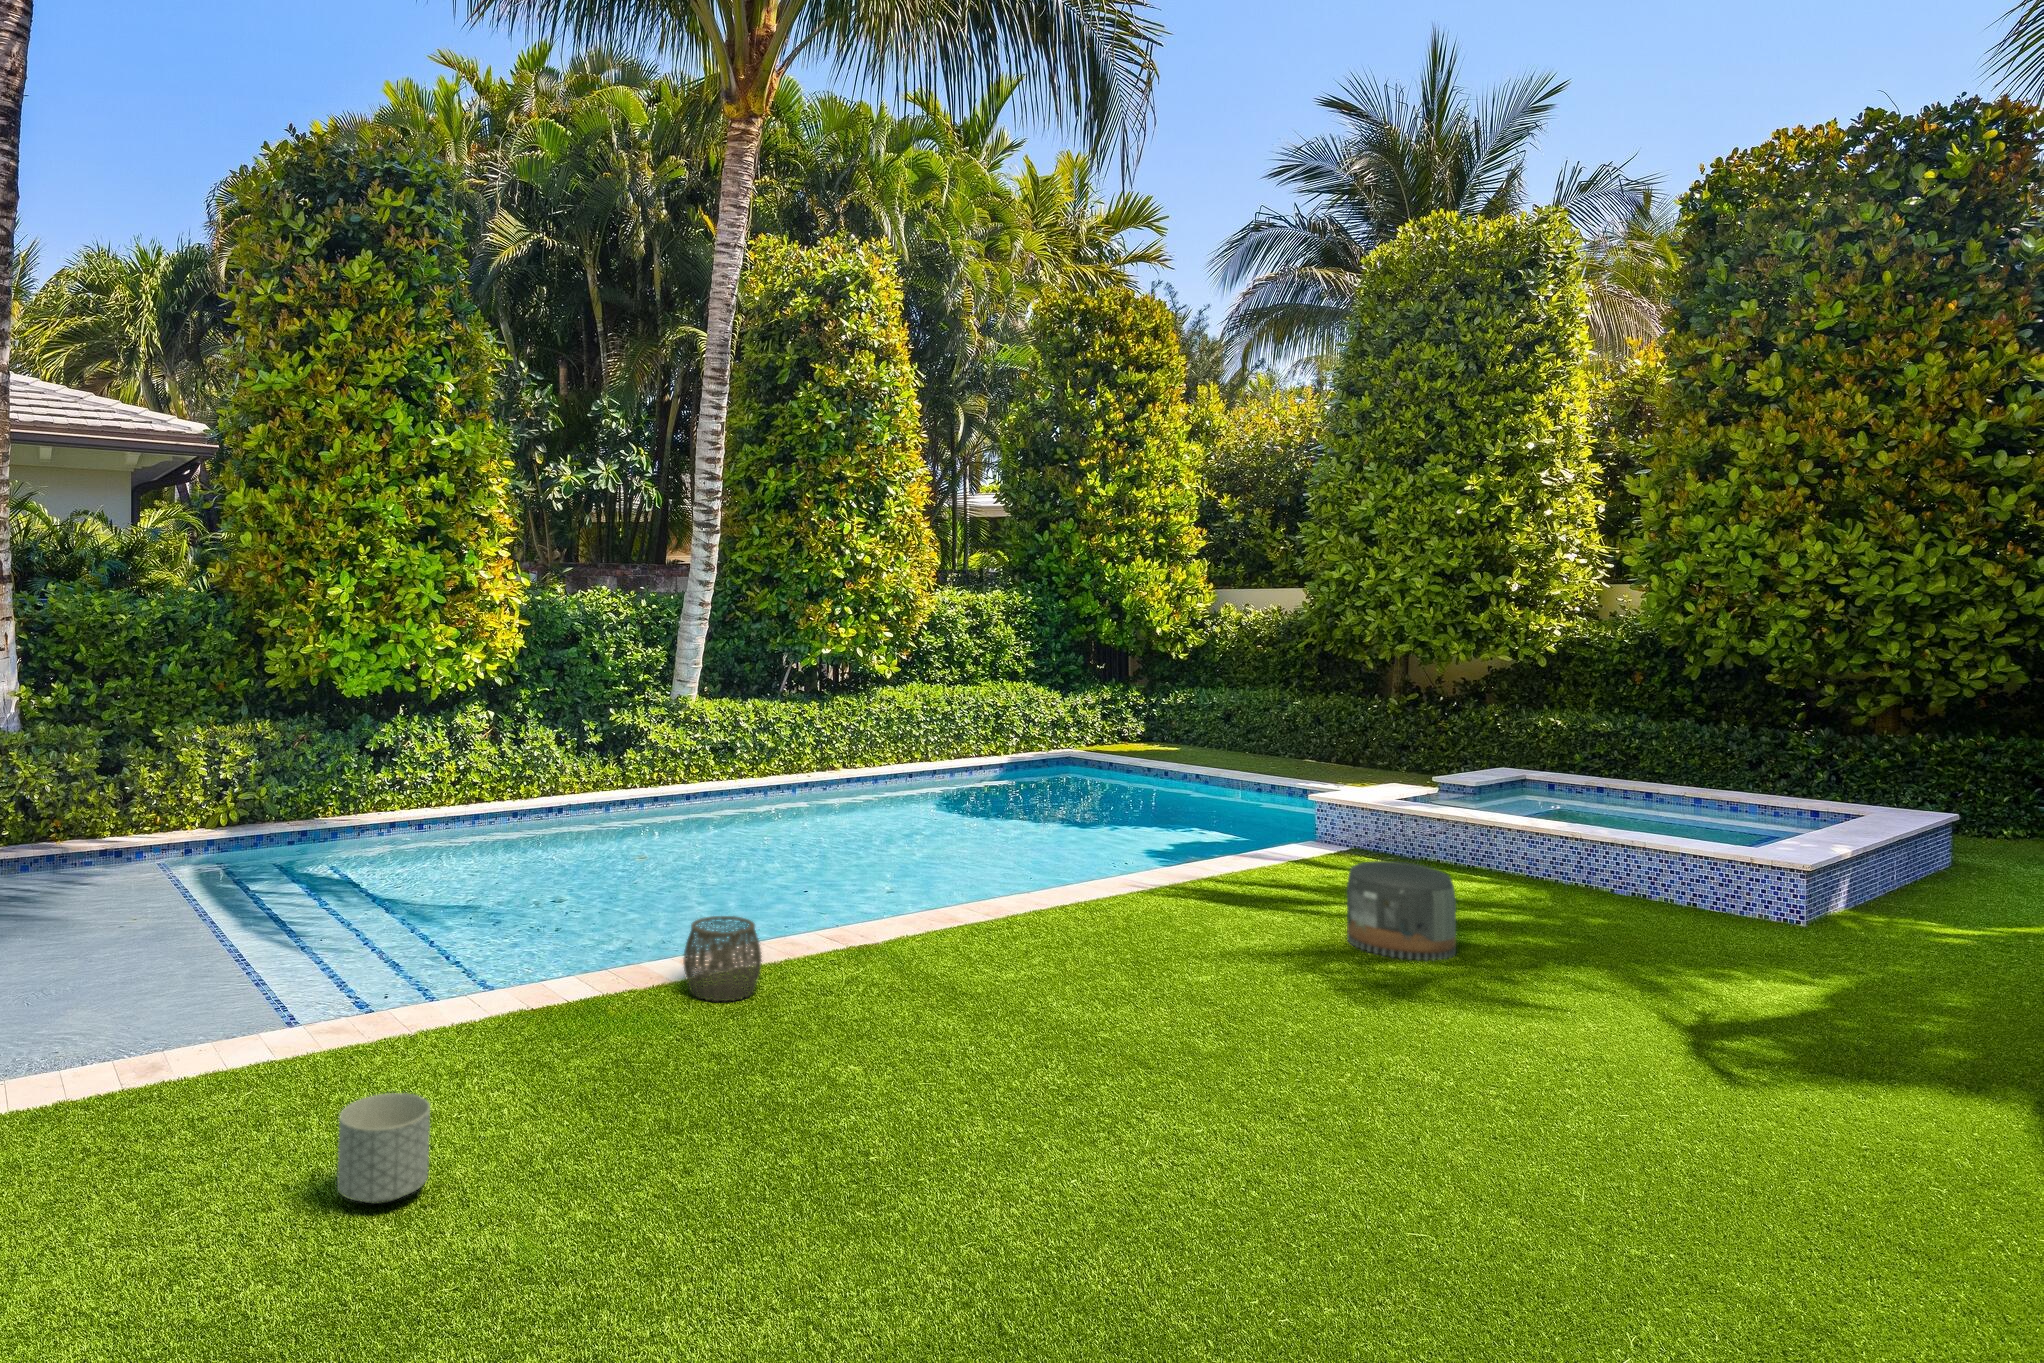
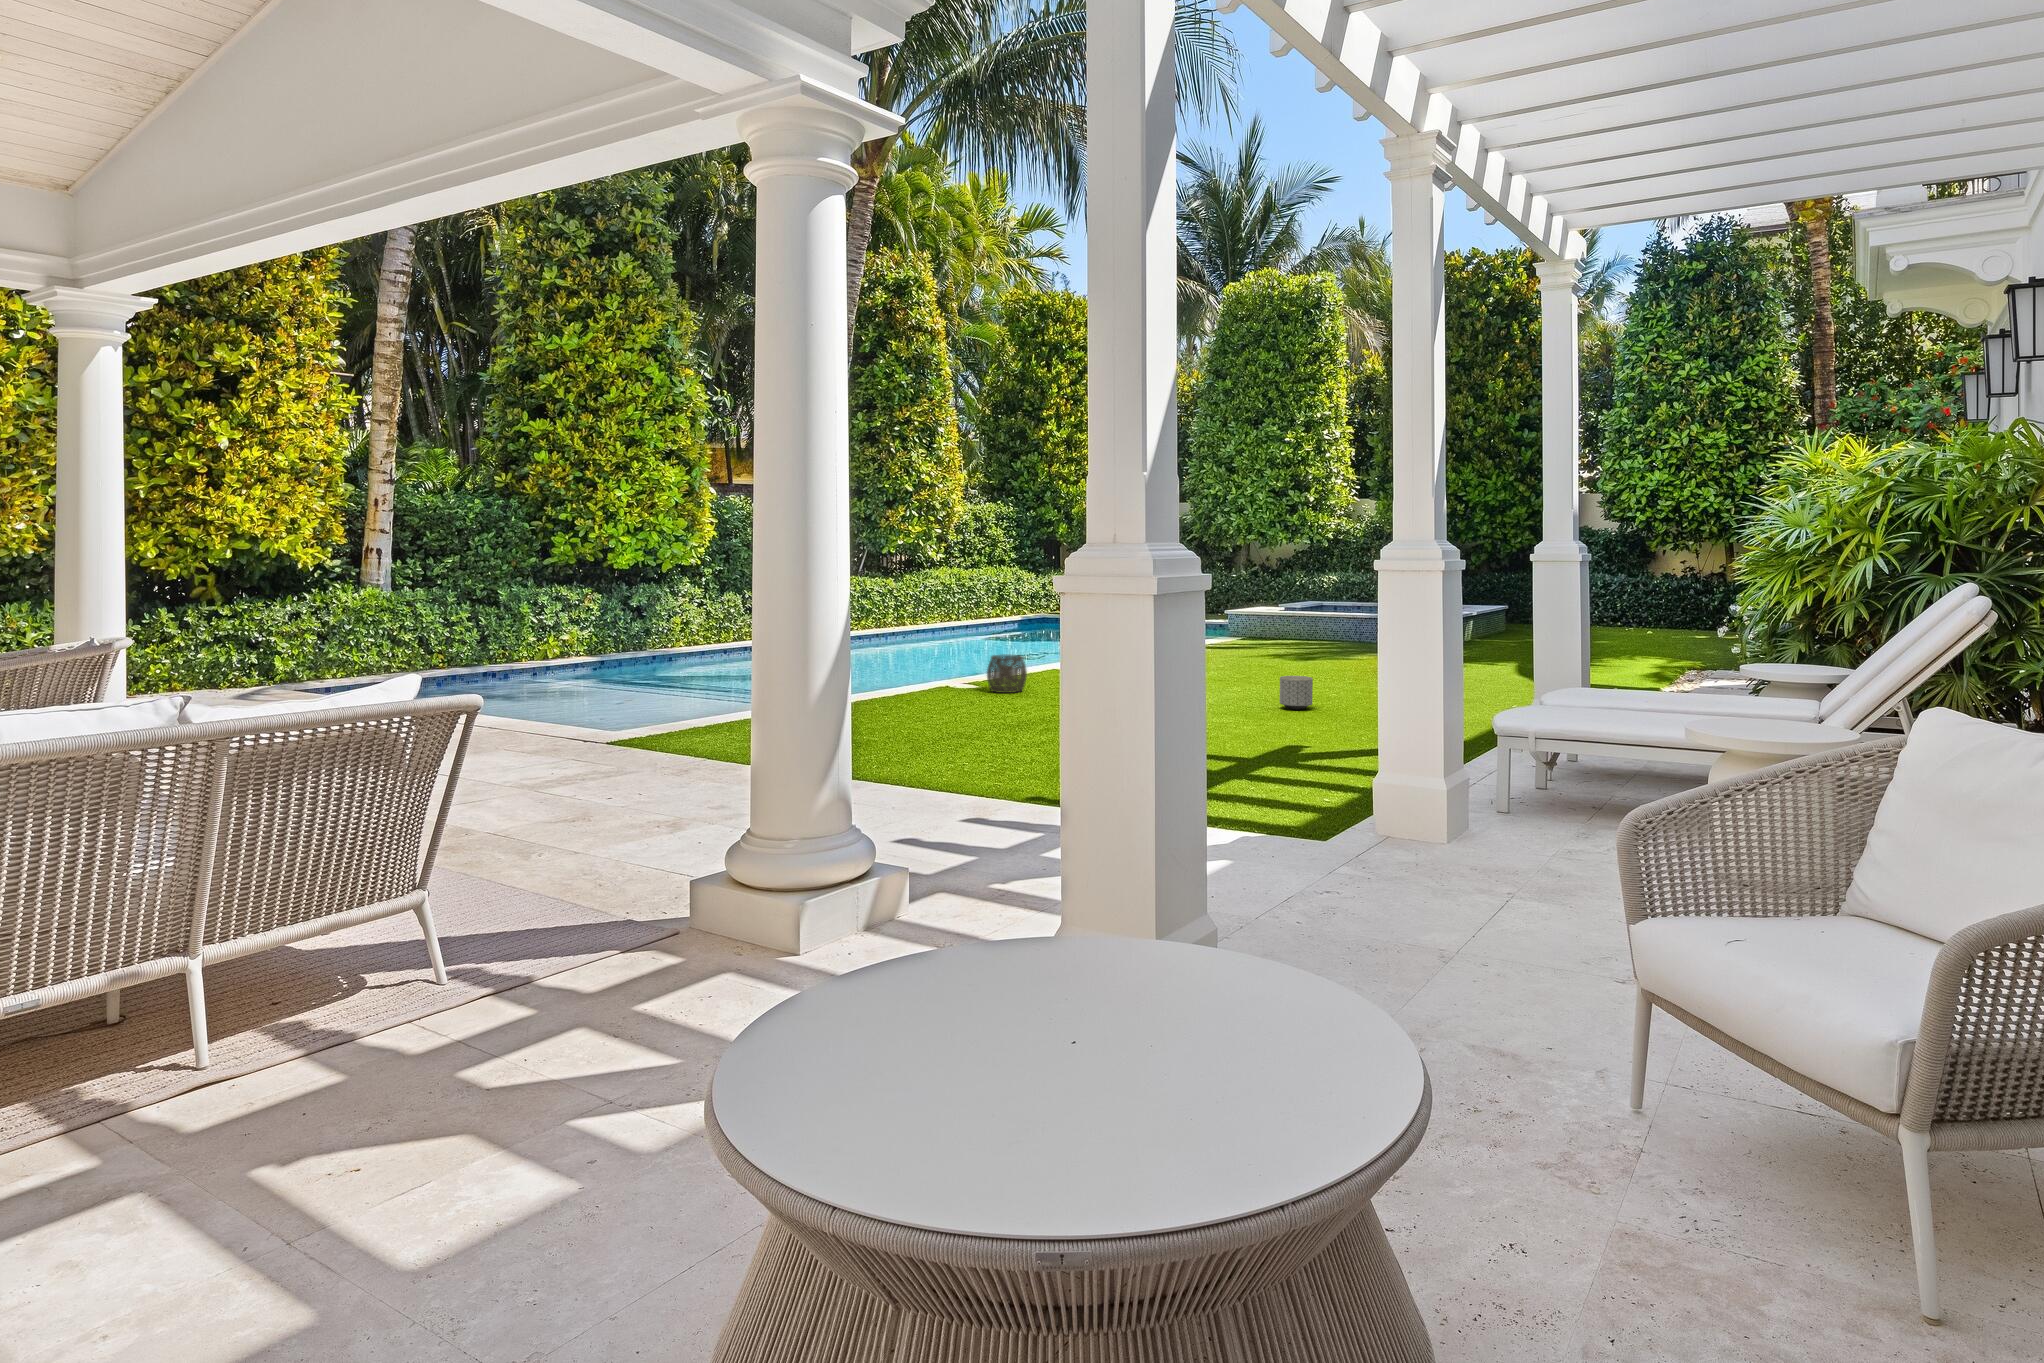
pouf: present [1347,861,1456,960] -> none [1266,624,1315,666]
planter: present [337,1093,430,1204] -> present [1280,676,1313,710]

